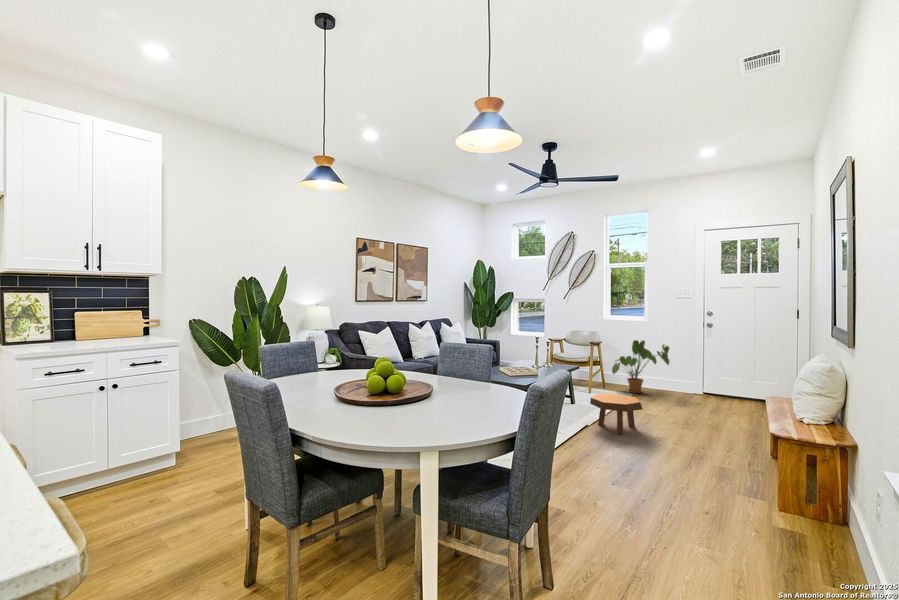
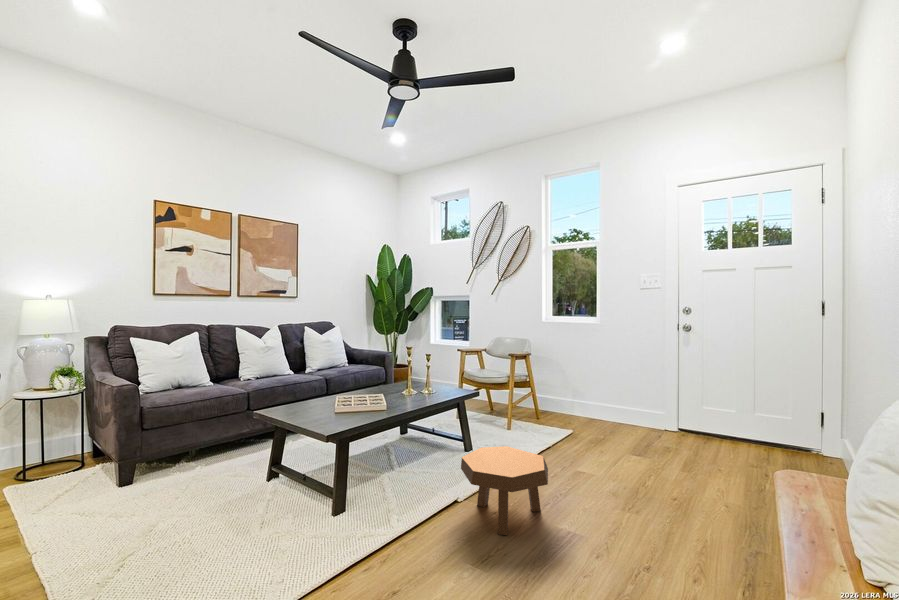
house plant: present [612,340,669,393] -> none [544,351,627,430]

